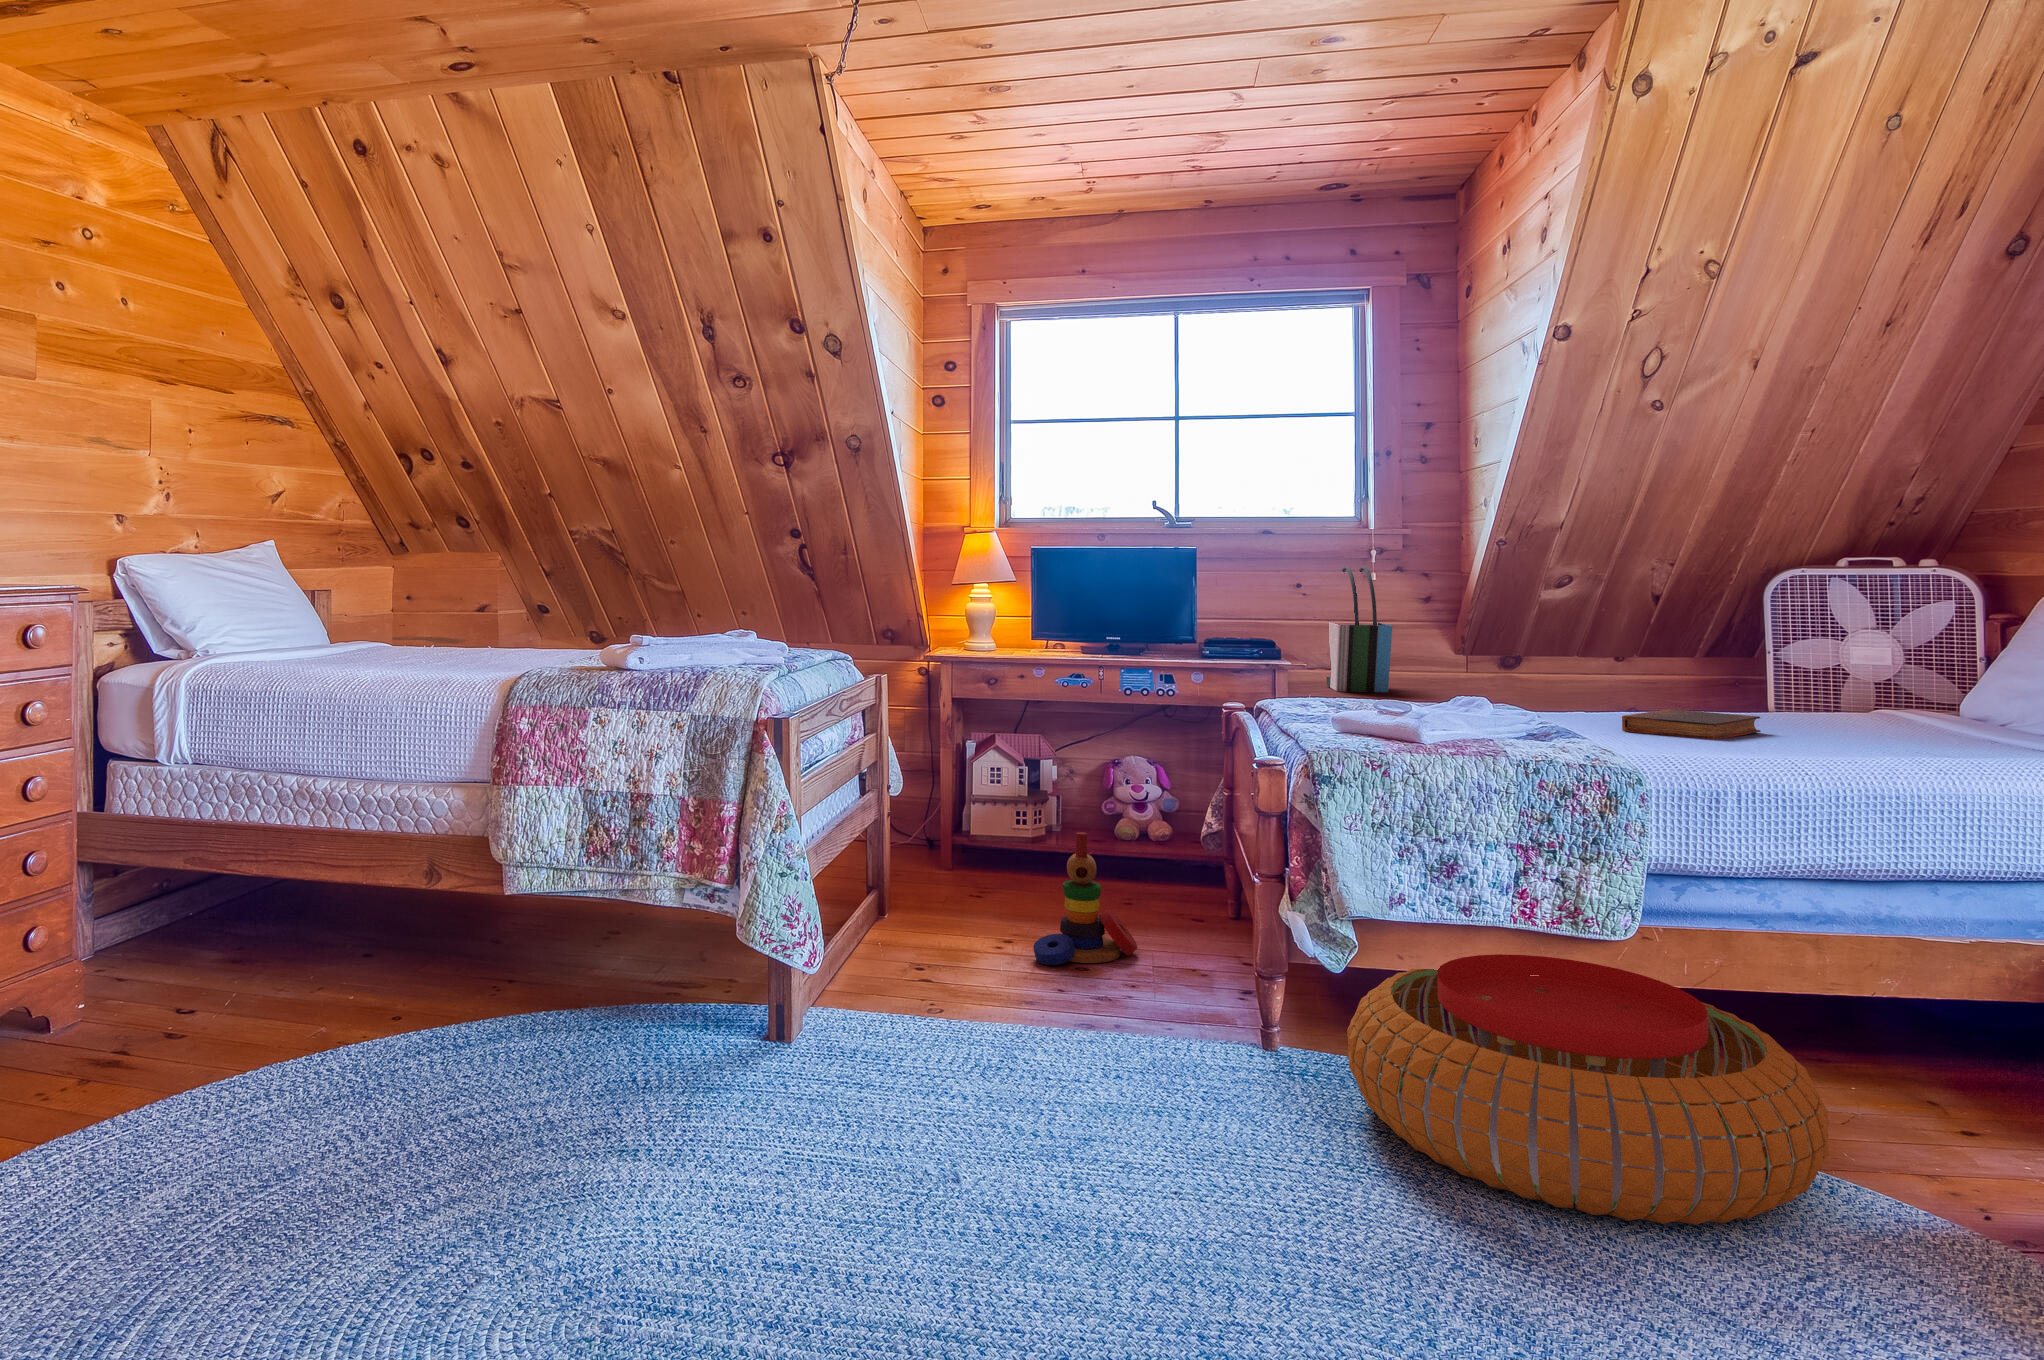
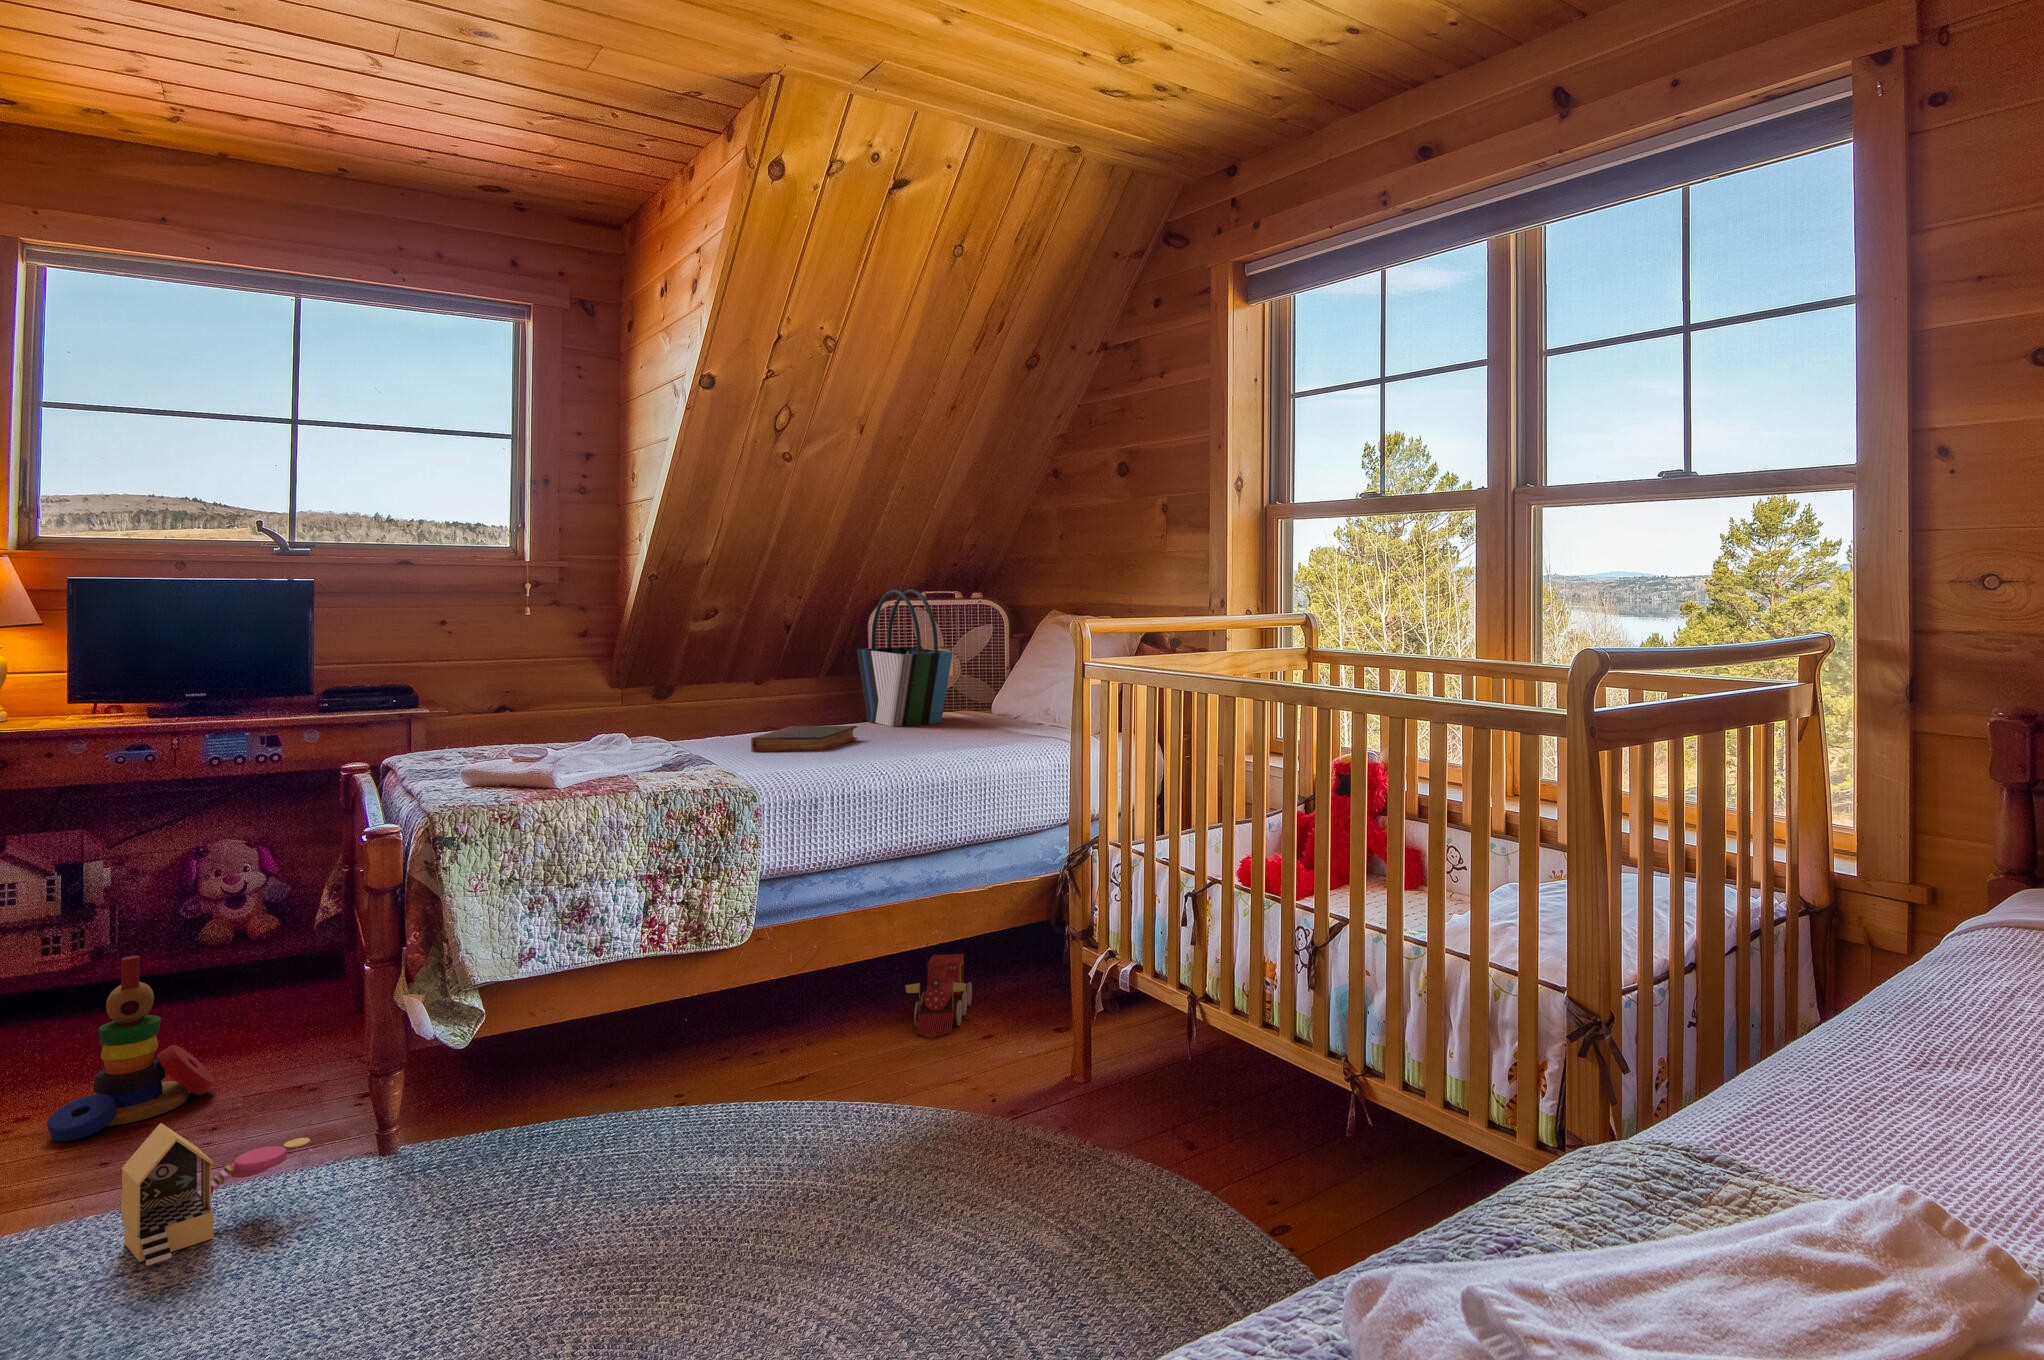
tote bag: present [1327,566,1392,692] -> present [857,589,953,727]
pouf: present [1347,954,1829,1225] -> none [471,972,877,1213]
toy house: none [1082,969,1213,1082] -> present [121,1123,310,1265]
toy train: none [1853,1014,1958,1120] -> present [905,954,972,1038]

